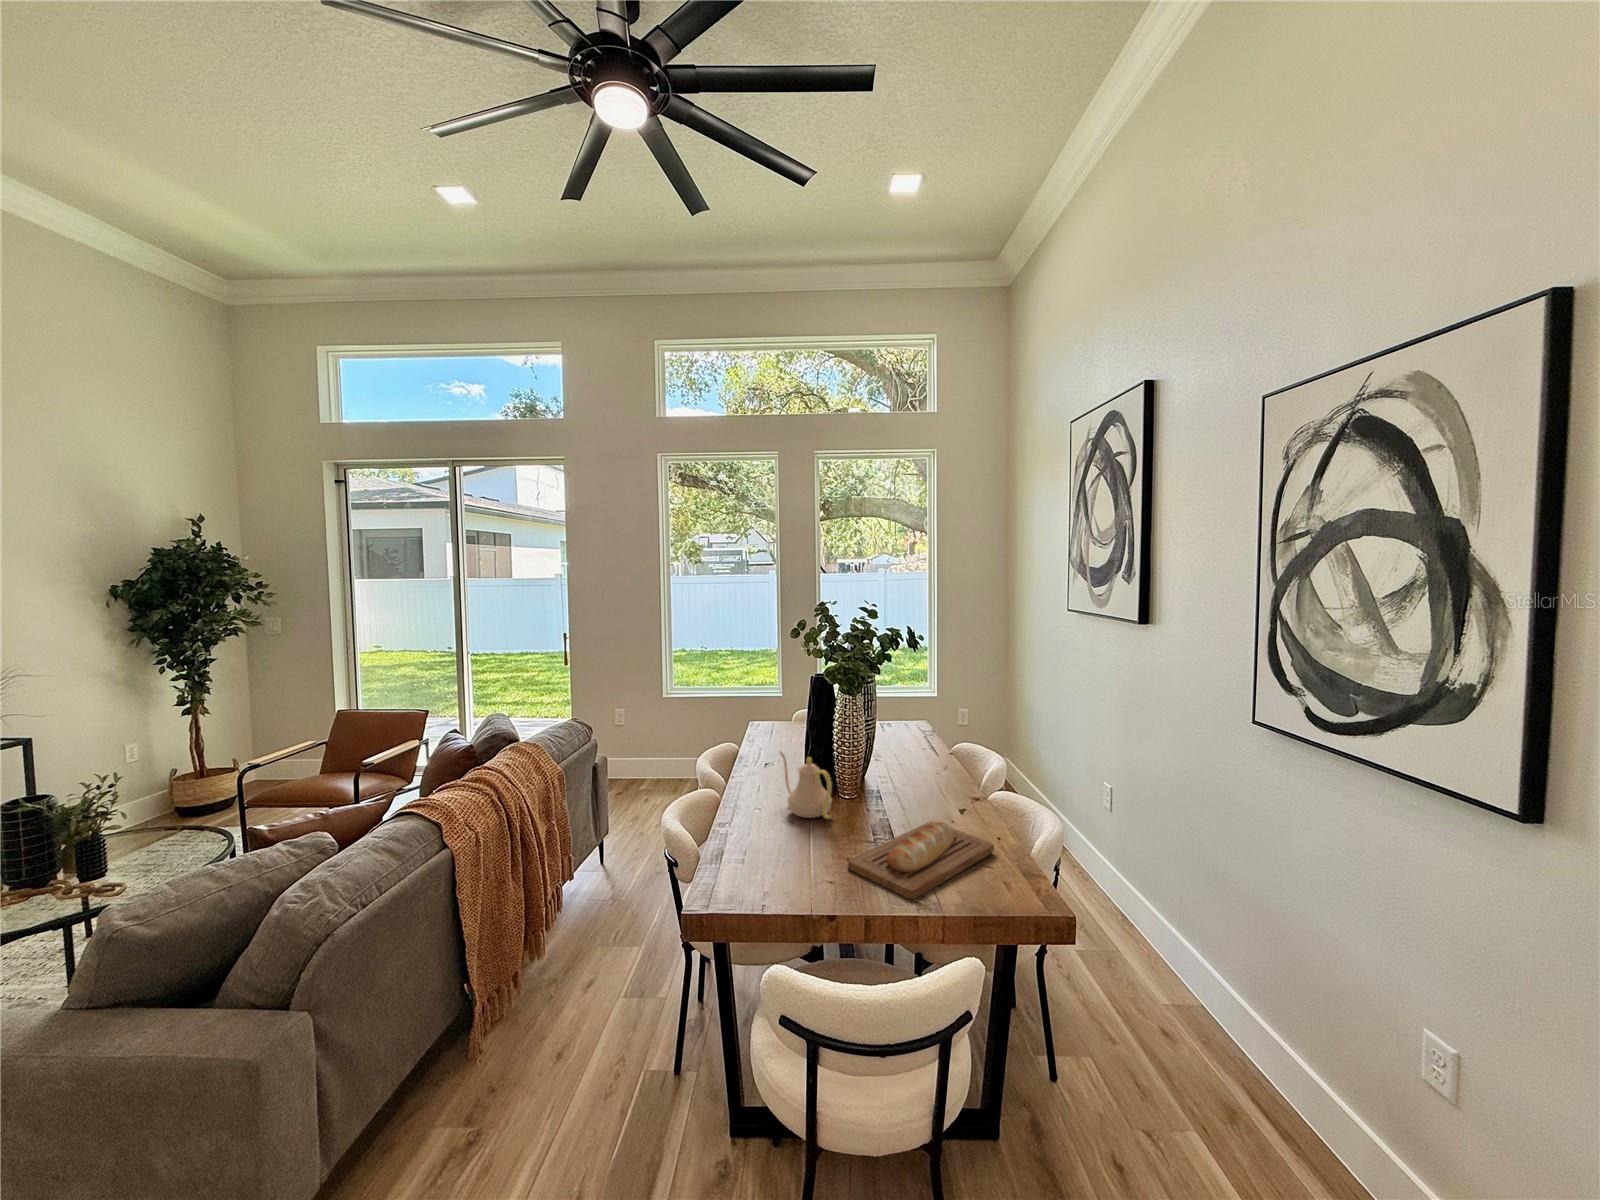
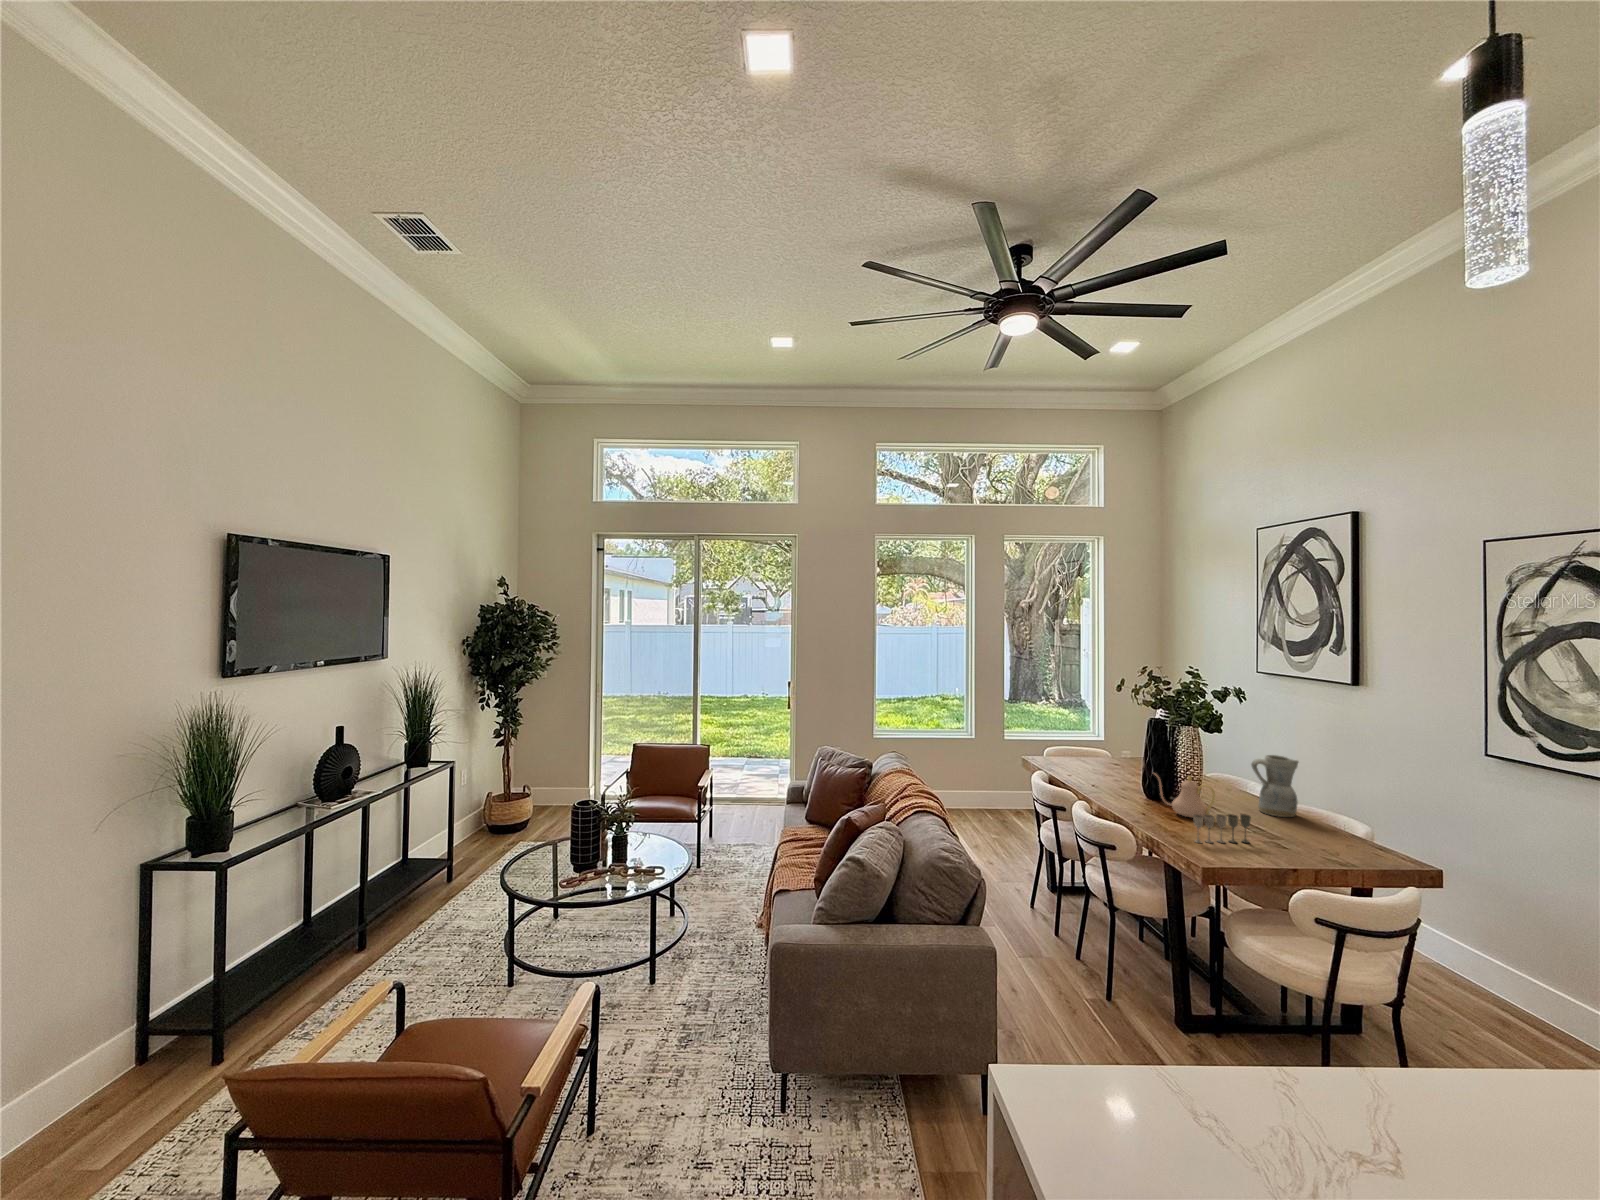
ceramic pitcher: none [917,724,975,814] -> present [1251,755,1298,817]
wine glass: none [733,821,823,867] -> present [1193,814,1251,843]
bread loaf: present [848,821,994,899] -> none [1268,818,1348,860]

